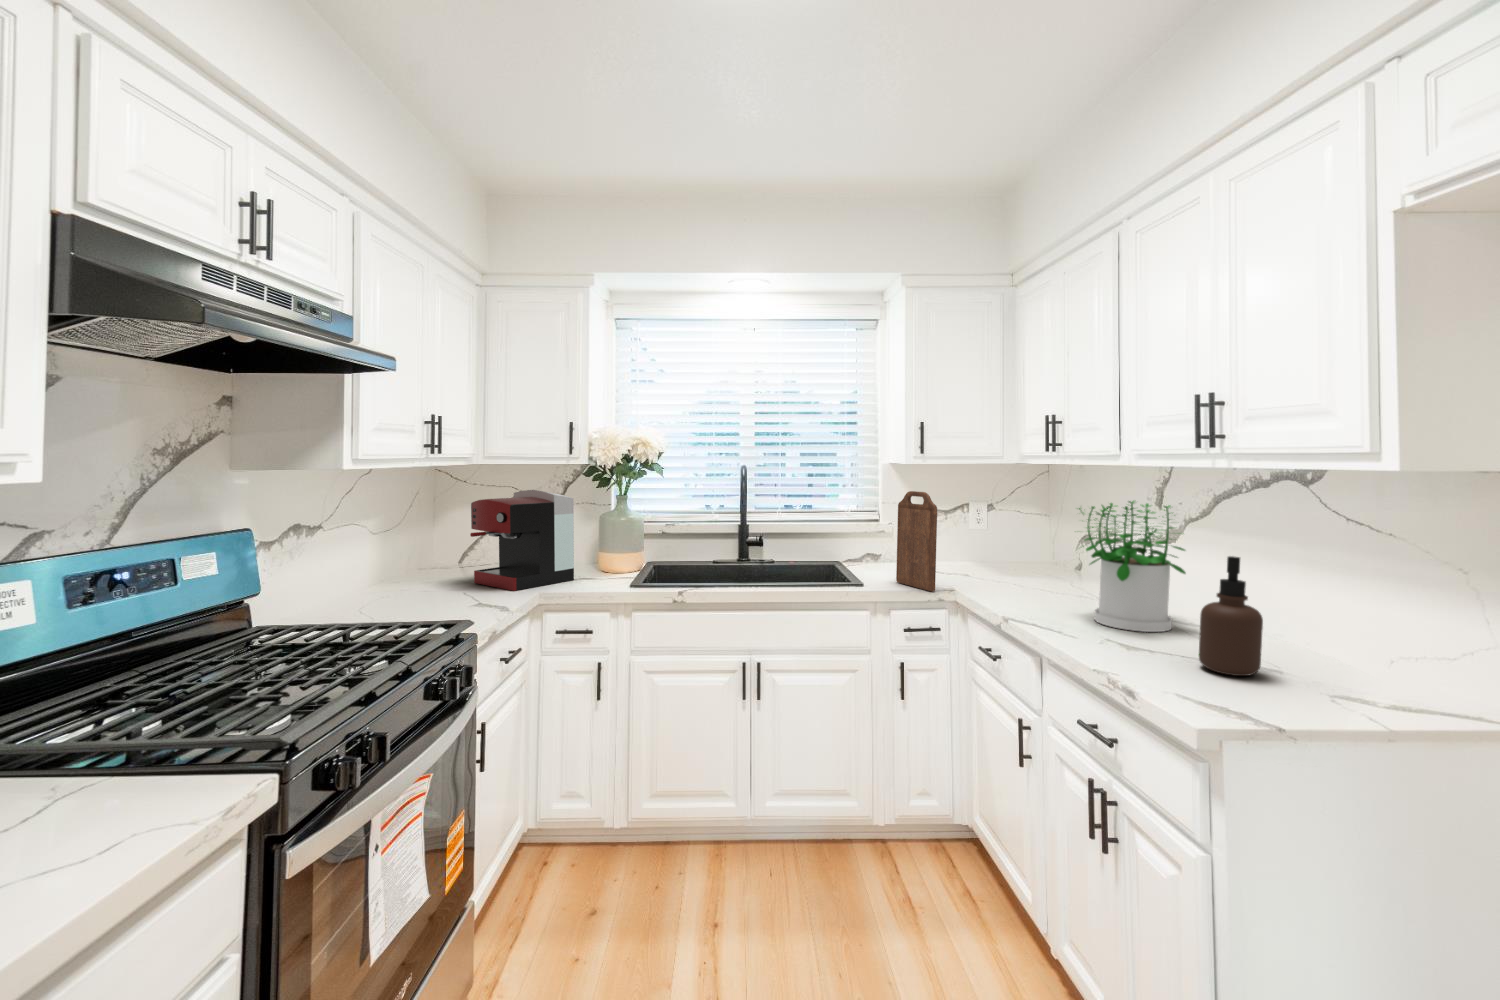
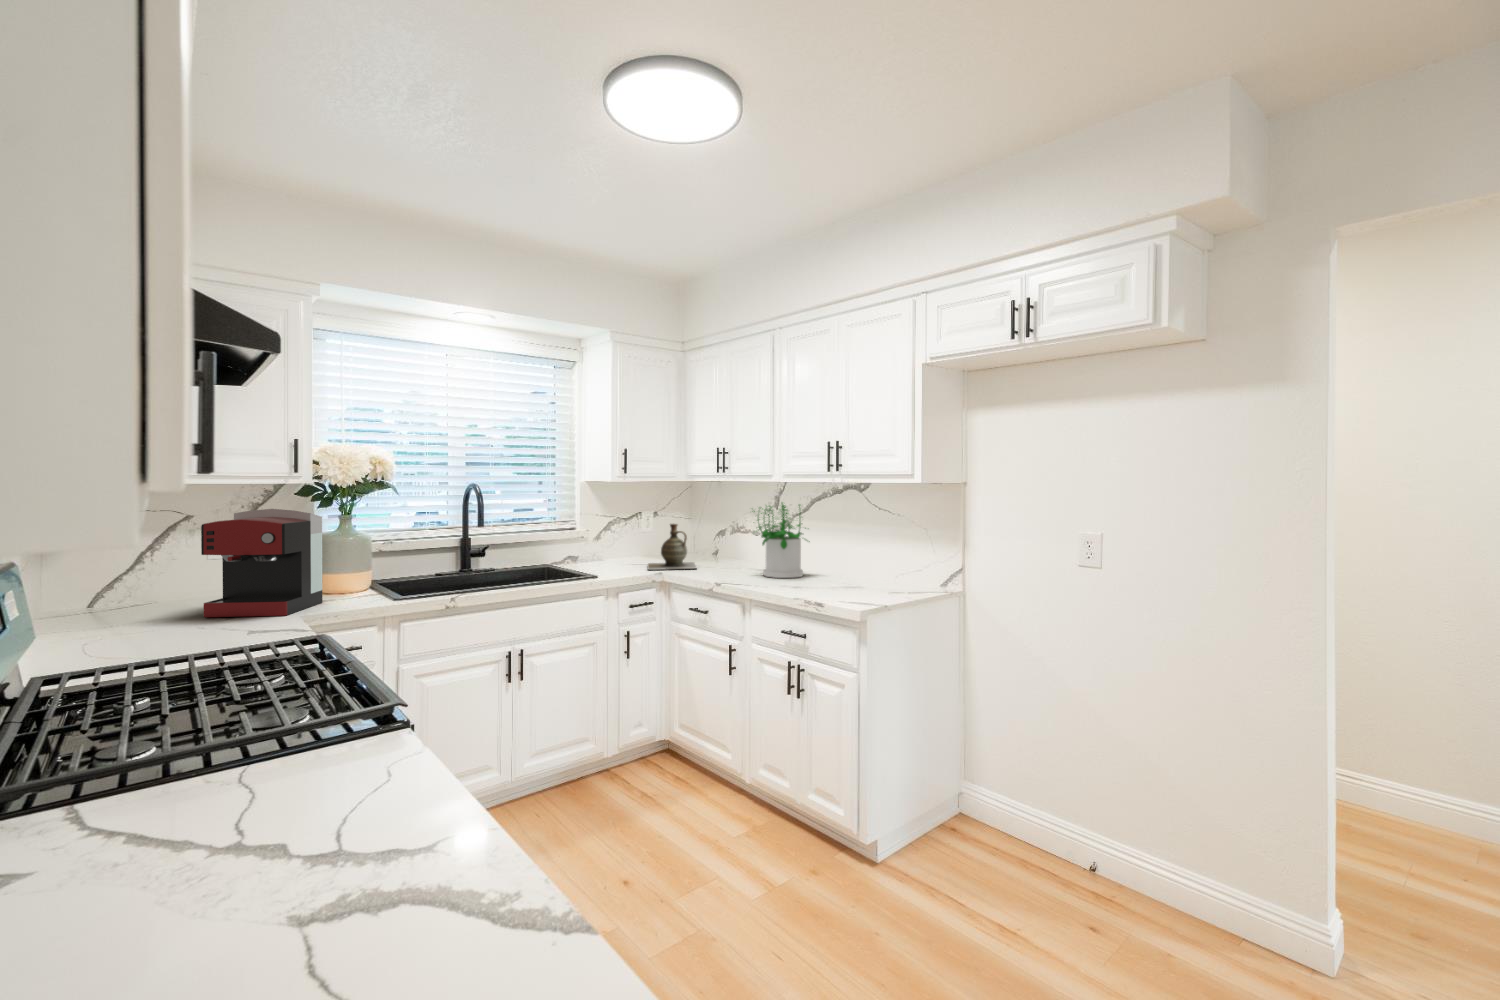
cutting board: present [896,491,937,592] -> none [616,502,654,575]
ceramic jug: none [945,522,1029,589] -> present [648,524,696,570]
soap dispenser: present [1199,556,1263,676] -> none [835,527,860,586]

